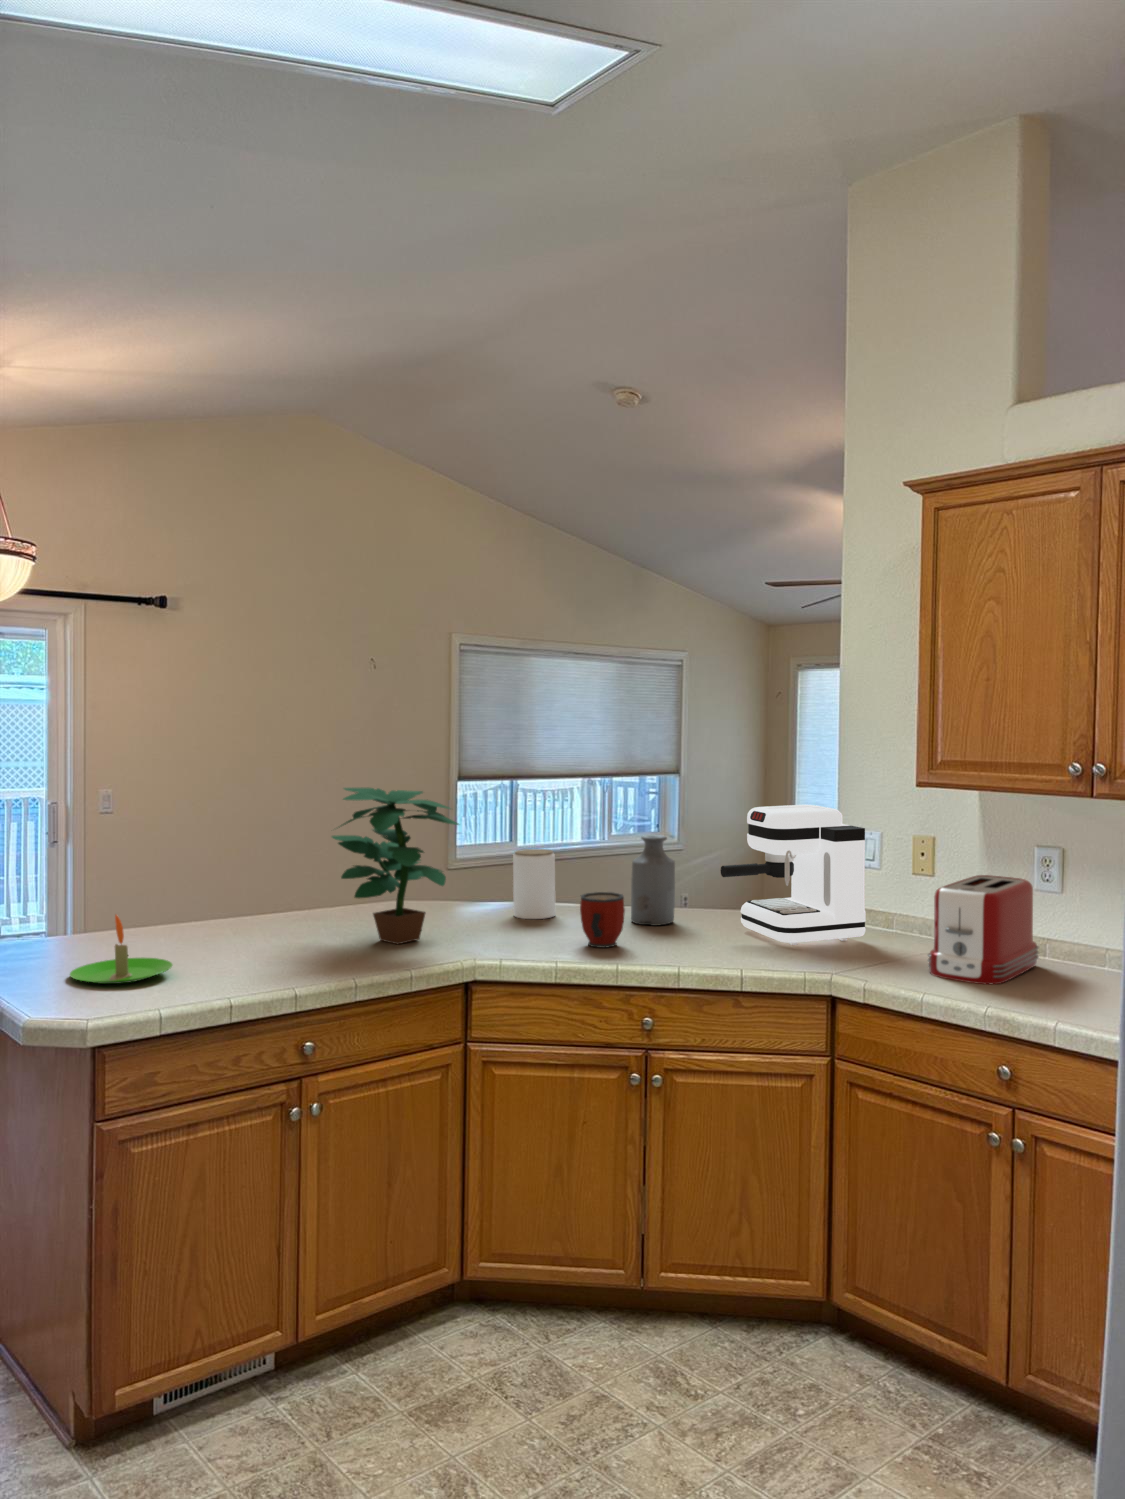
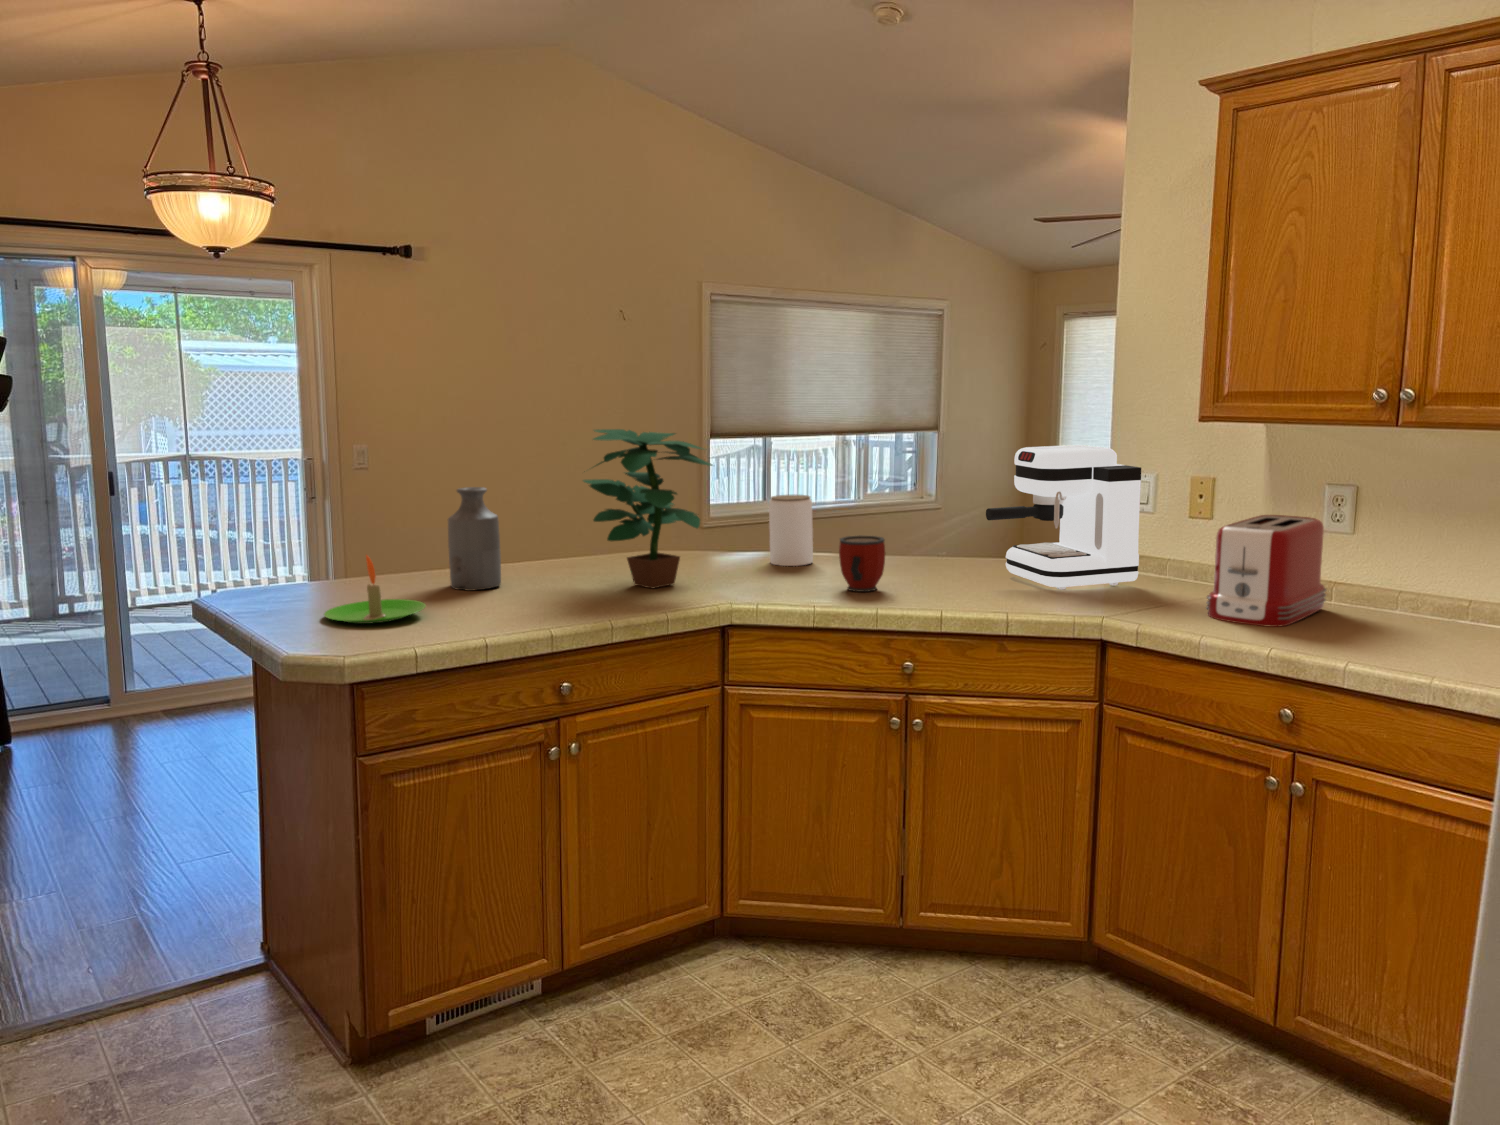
bottle: present [631,835,675,926] -> present [448,487,501,591]

